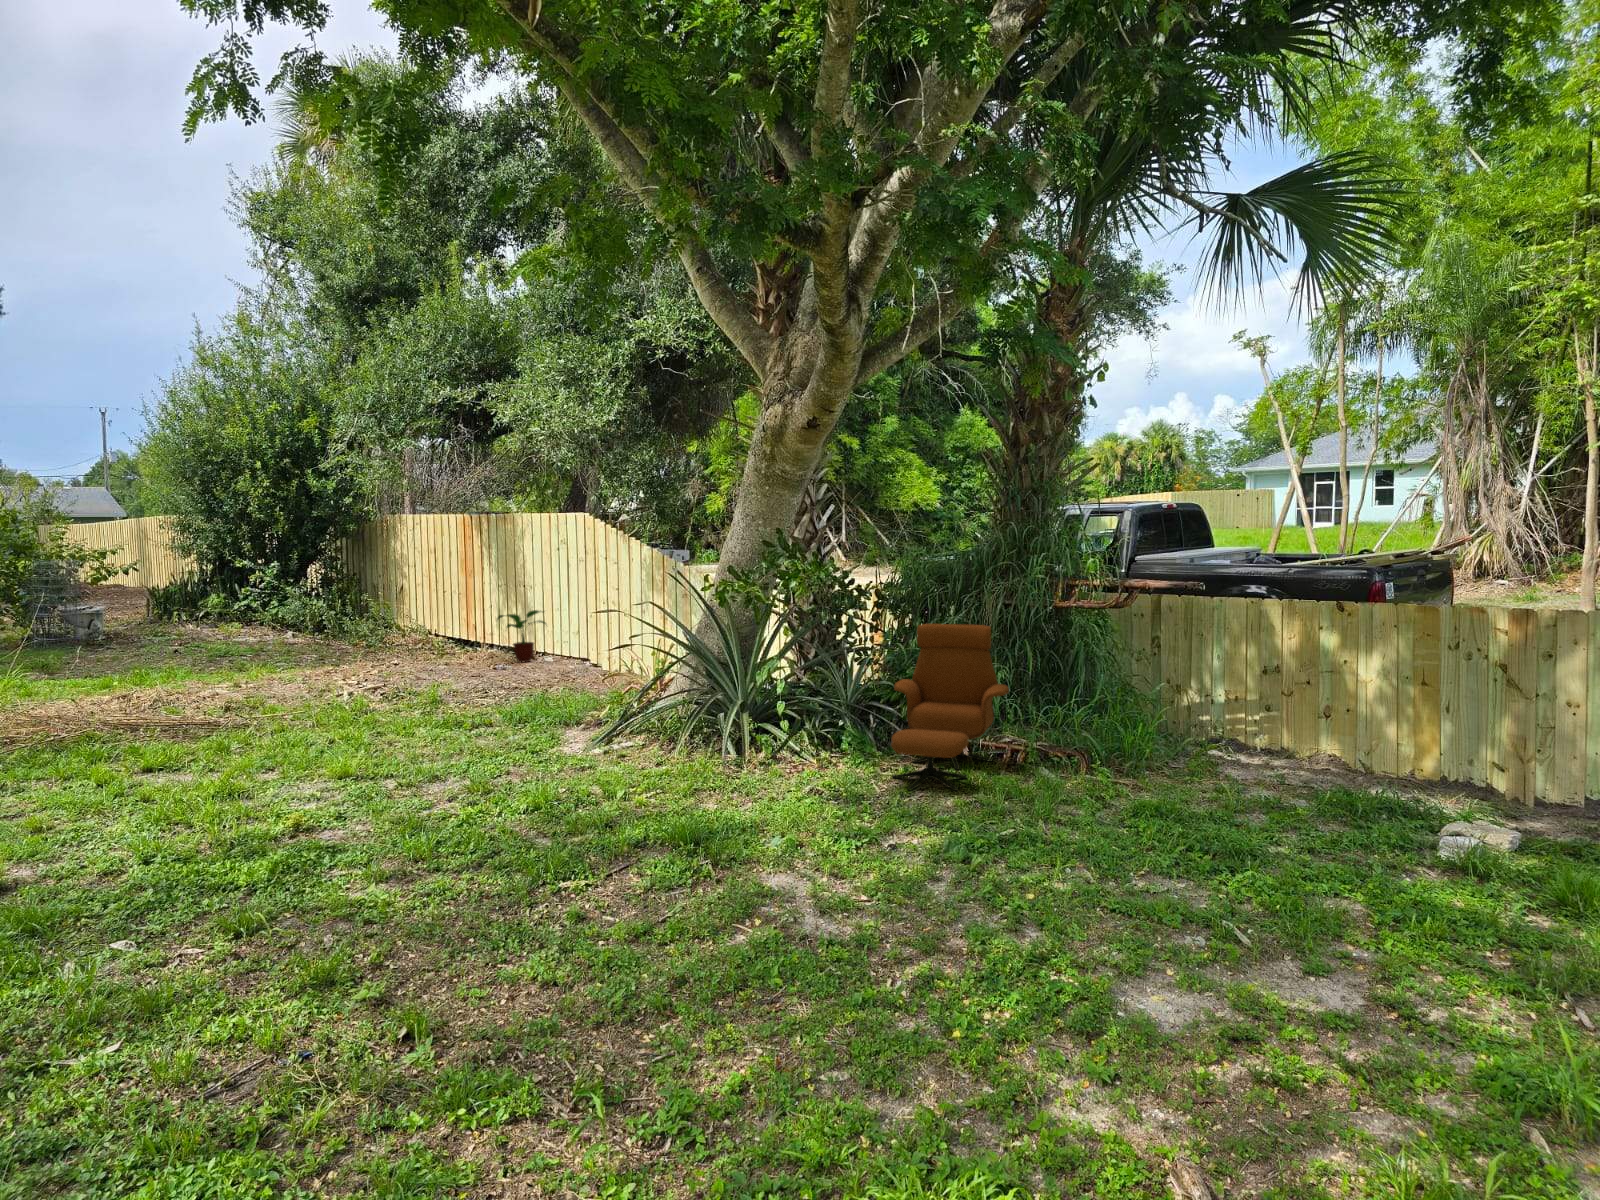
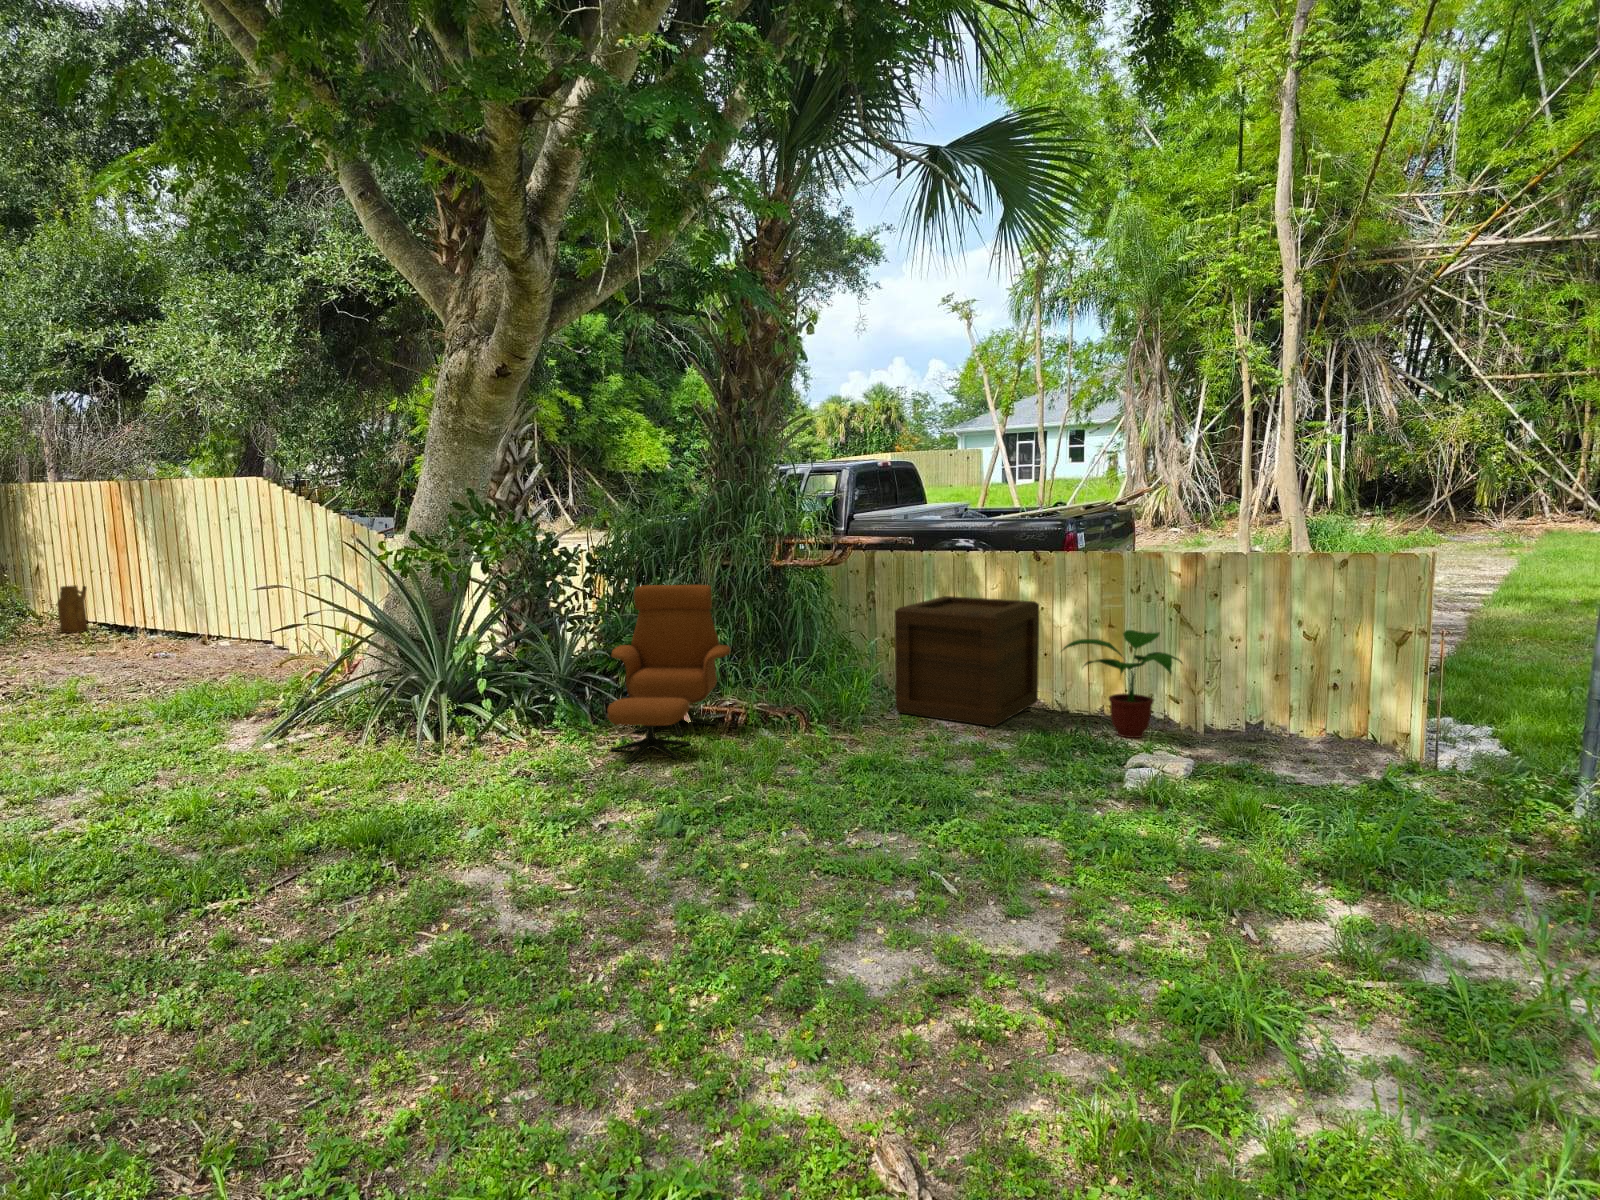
watering can: none [436,606,458,645] -> present [57,586,88,633]
potted plant: present [498,610,546,662] -> present [1063,630,1182,738]
wooden crate: none [1179,646,1348,787] -> present [895,596,1039,727]

